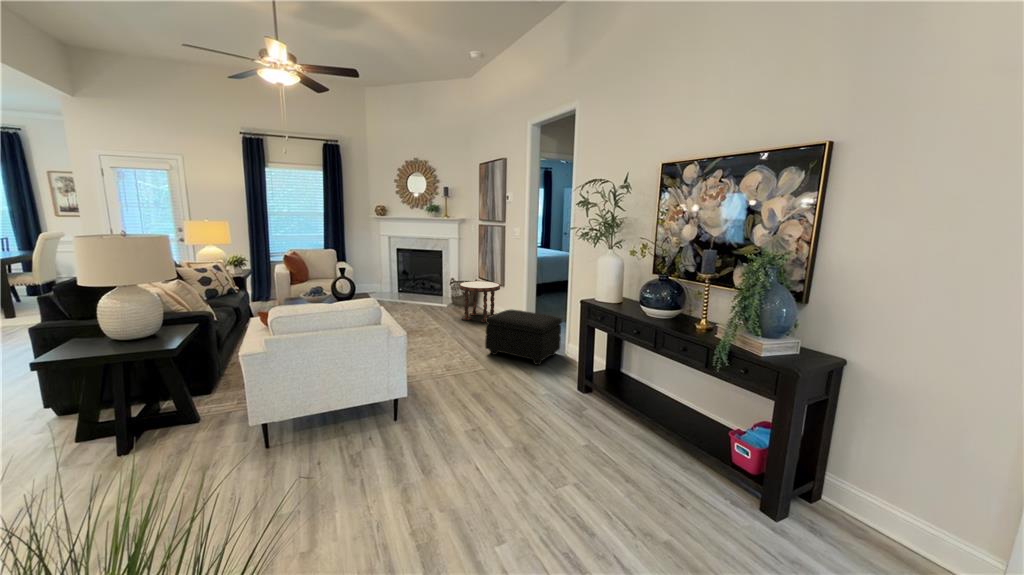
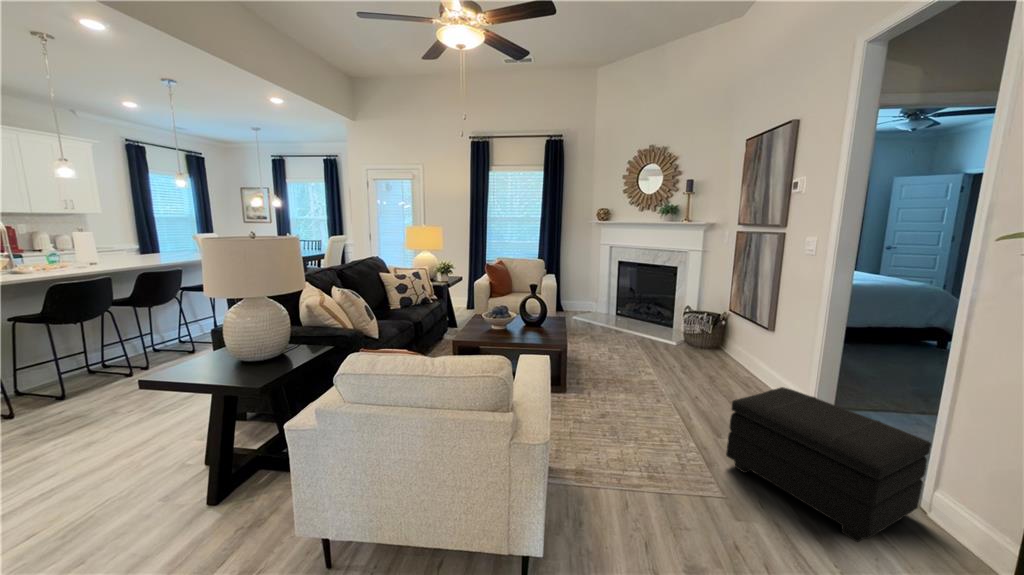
side table: present [459,281,500,322] -> none [693,316,767,387]

